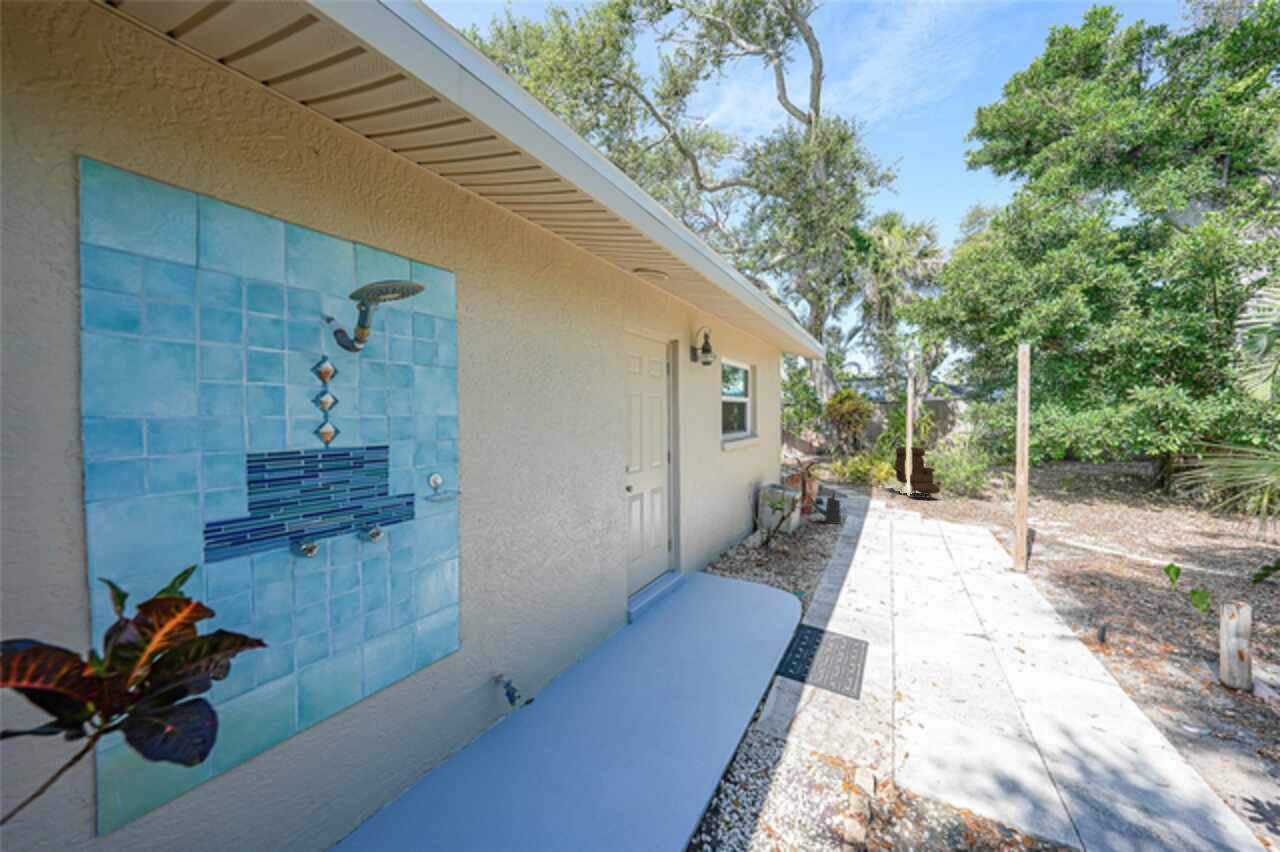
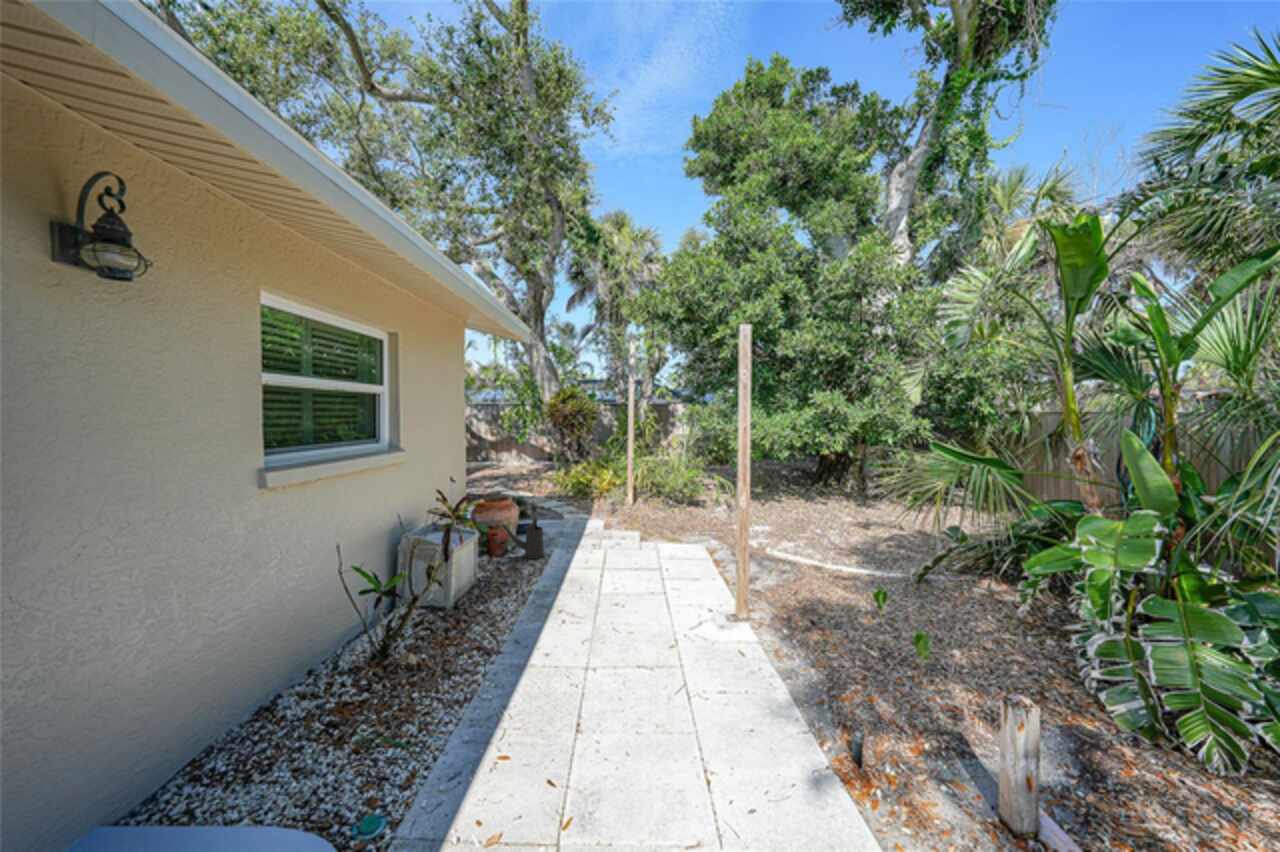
lounge chair: present [893,447,940,499] -> none [614,453,659,512]

